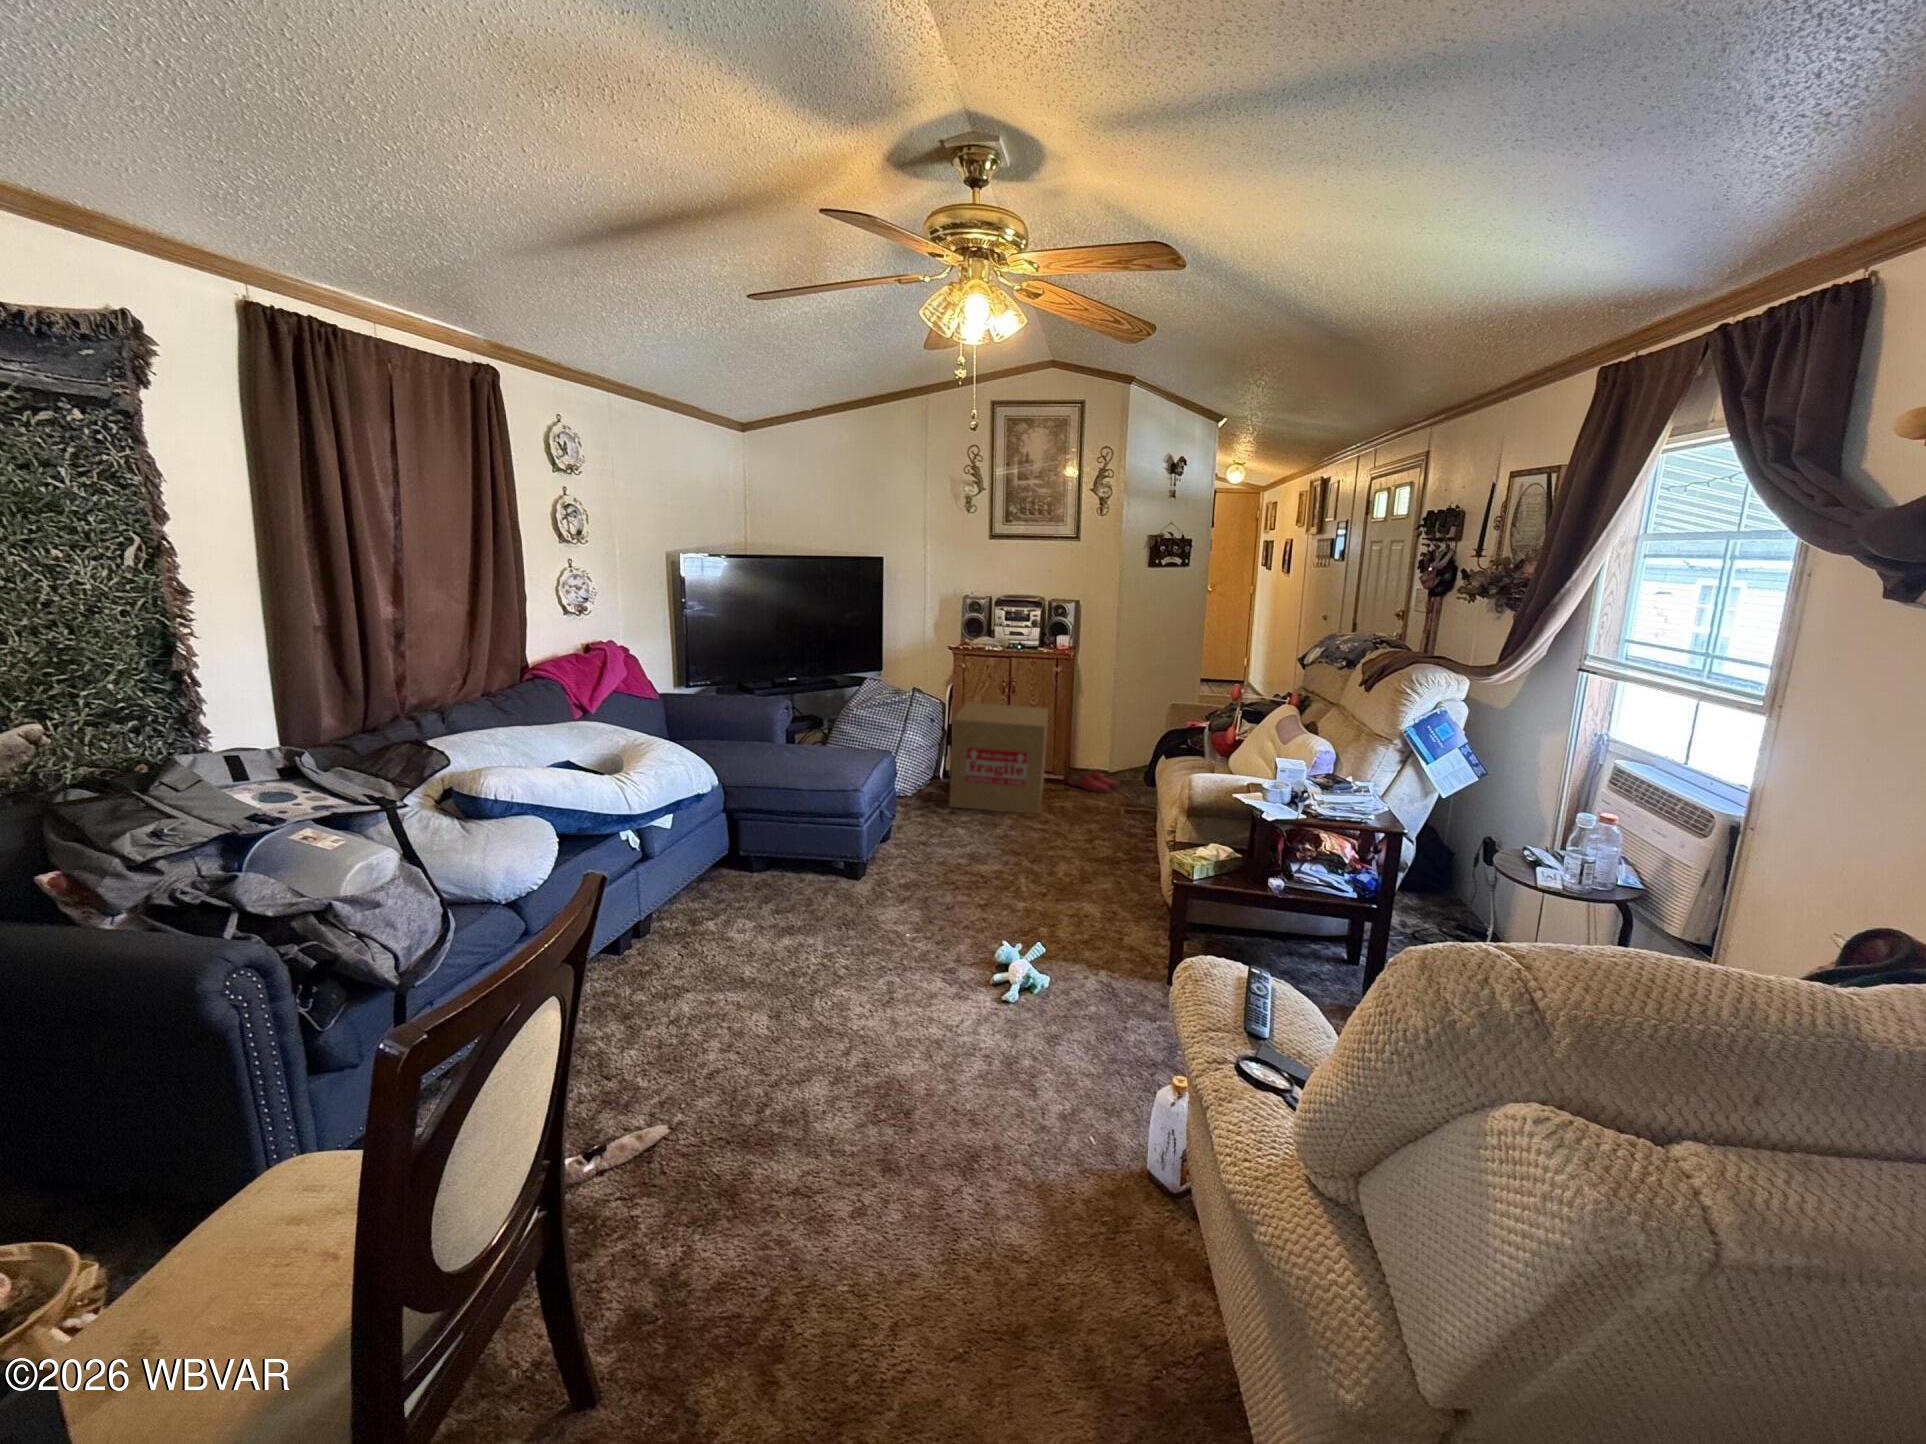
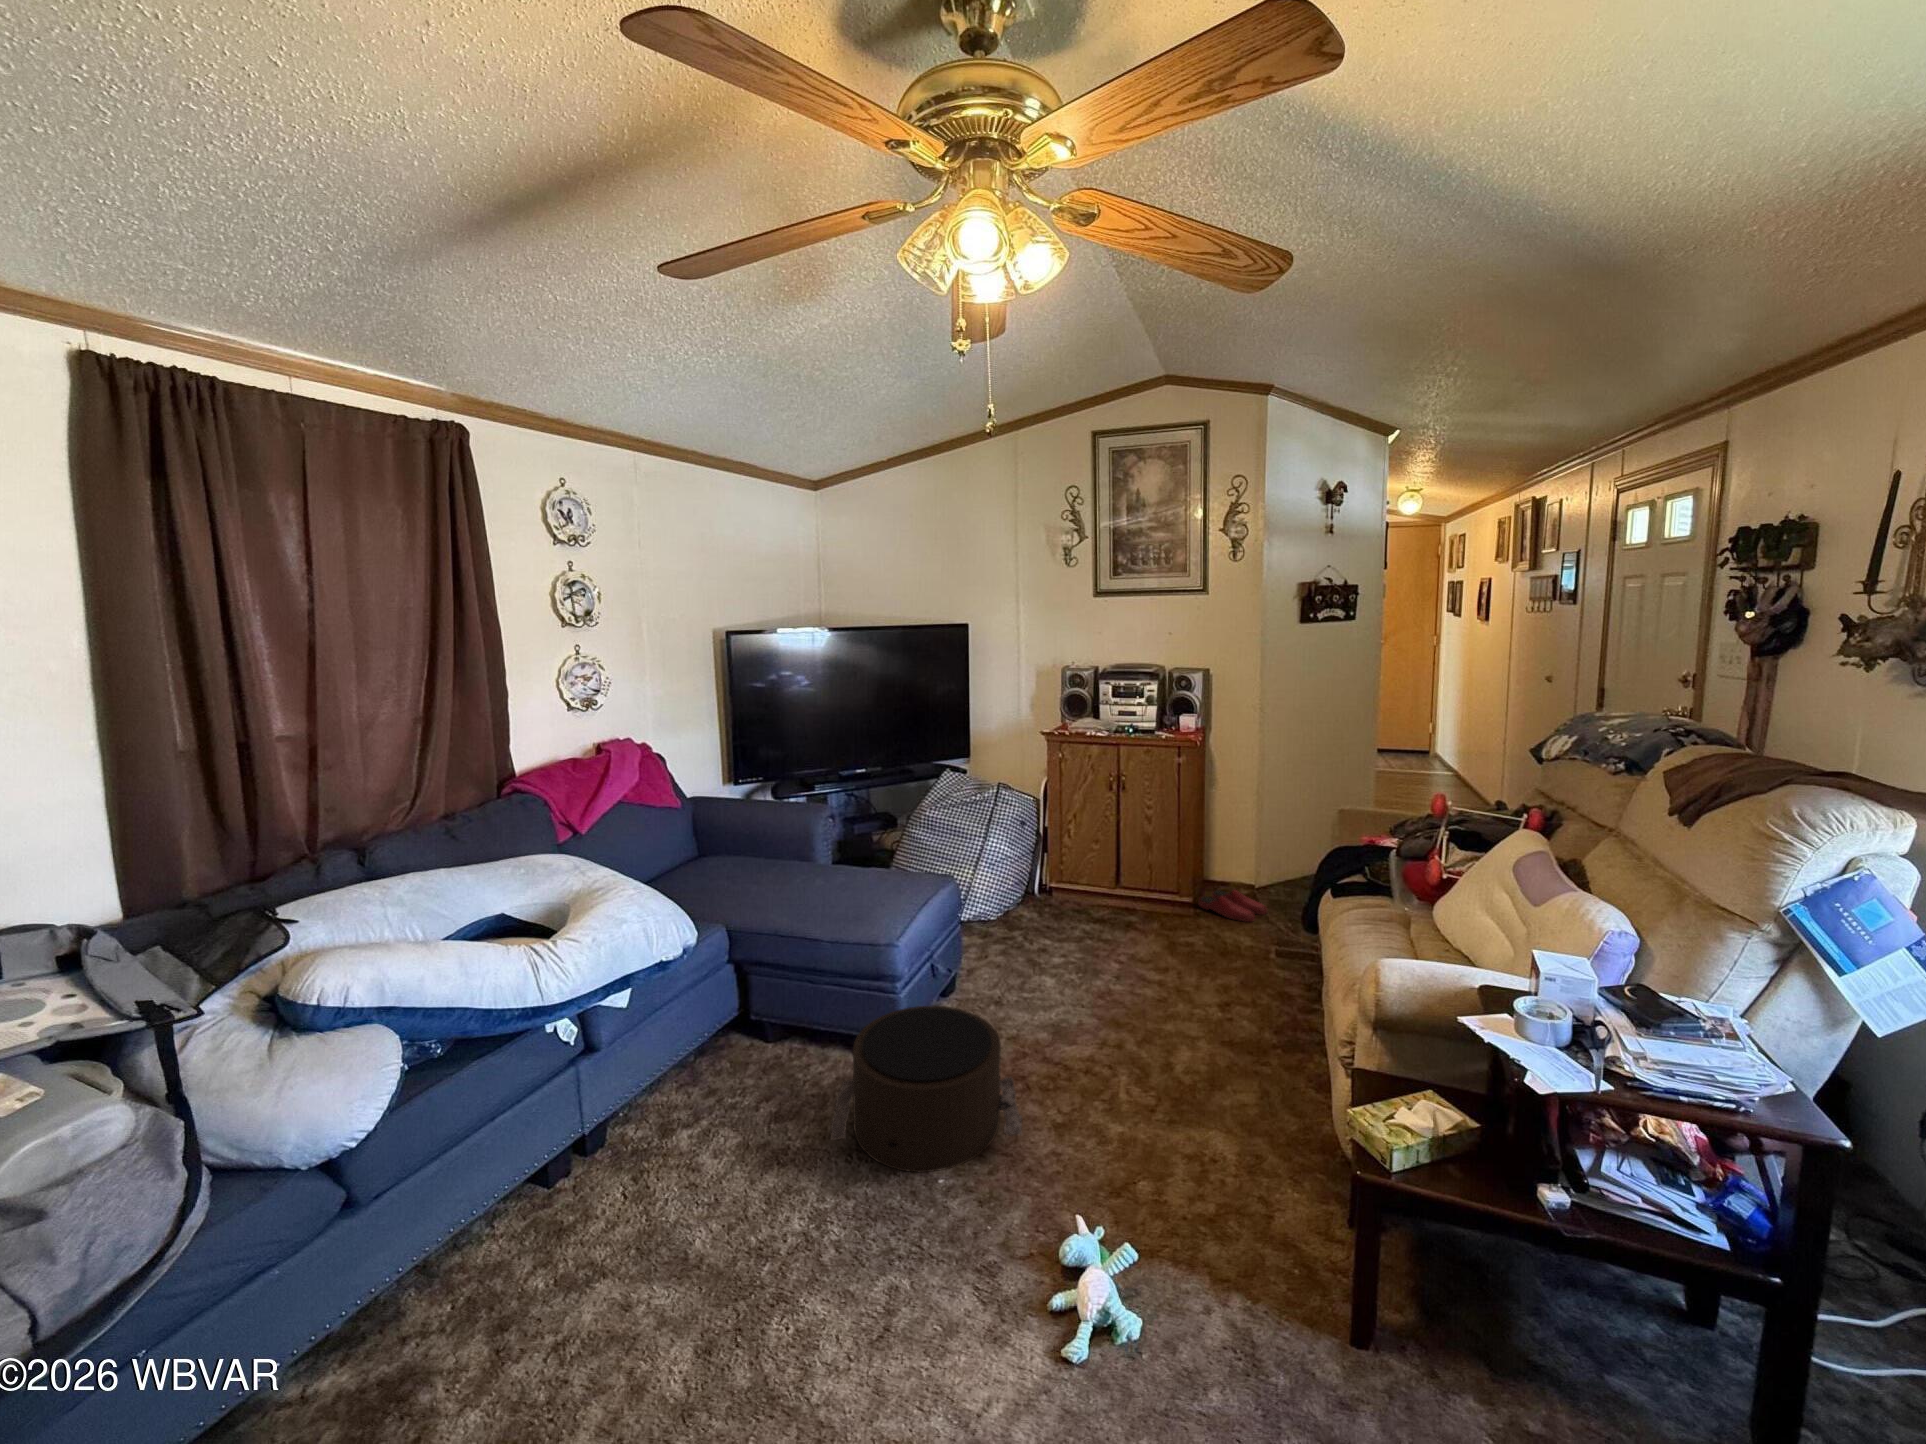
cardboard box: present [949,702,1048,814] -> none [1038,800,1168,957]
pouf: none [828,832,963,929] -> present [831,1006,1022,1172]

